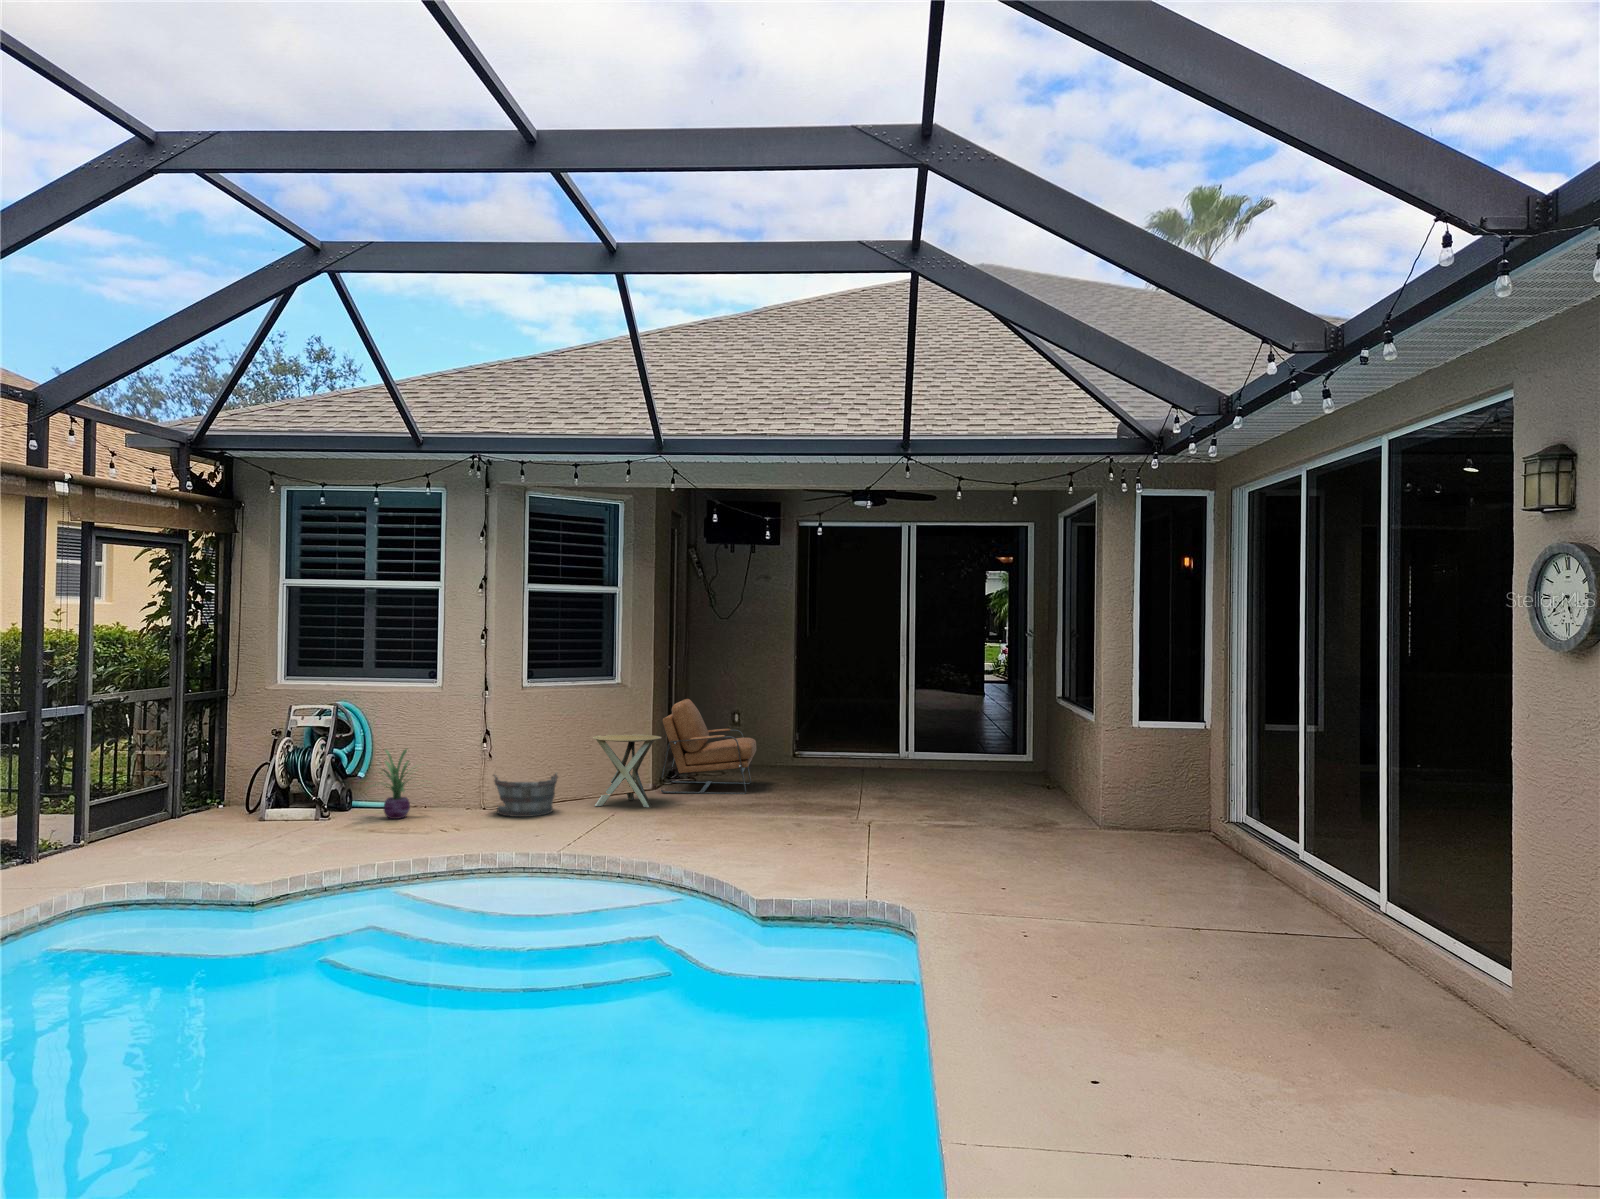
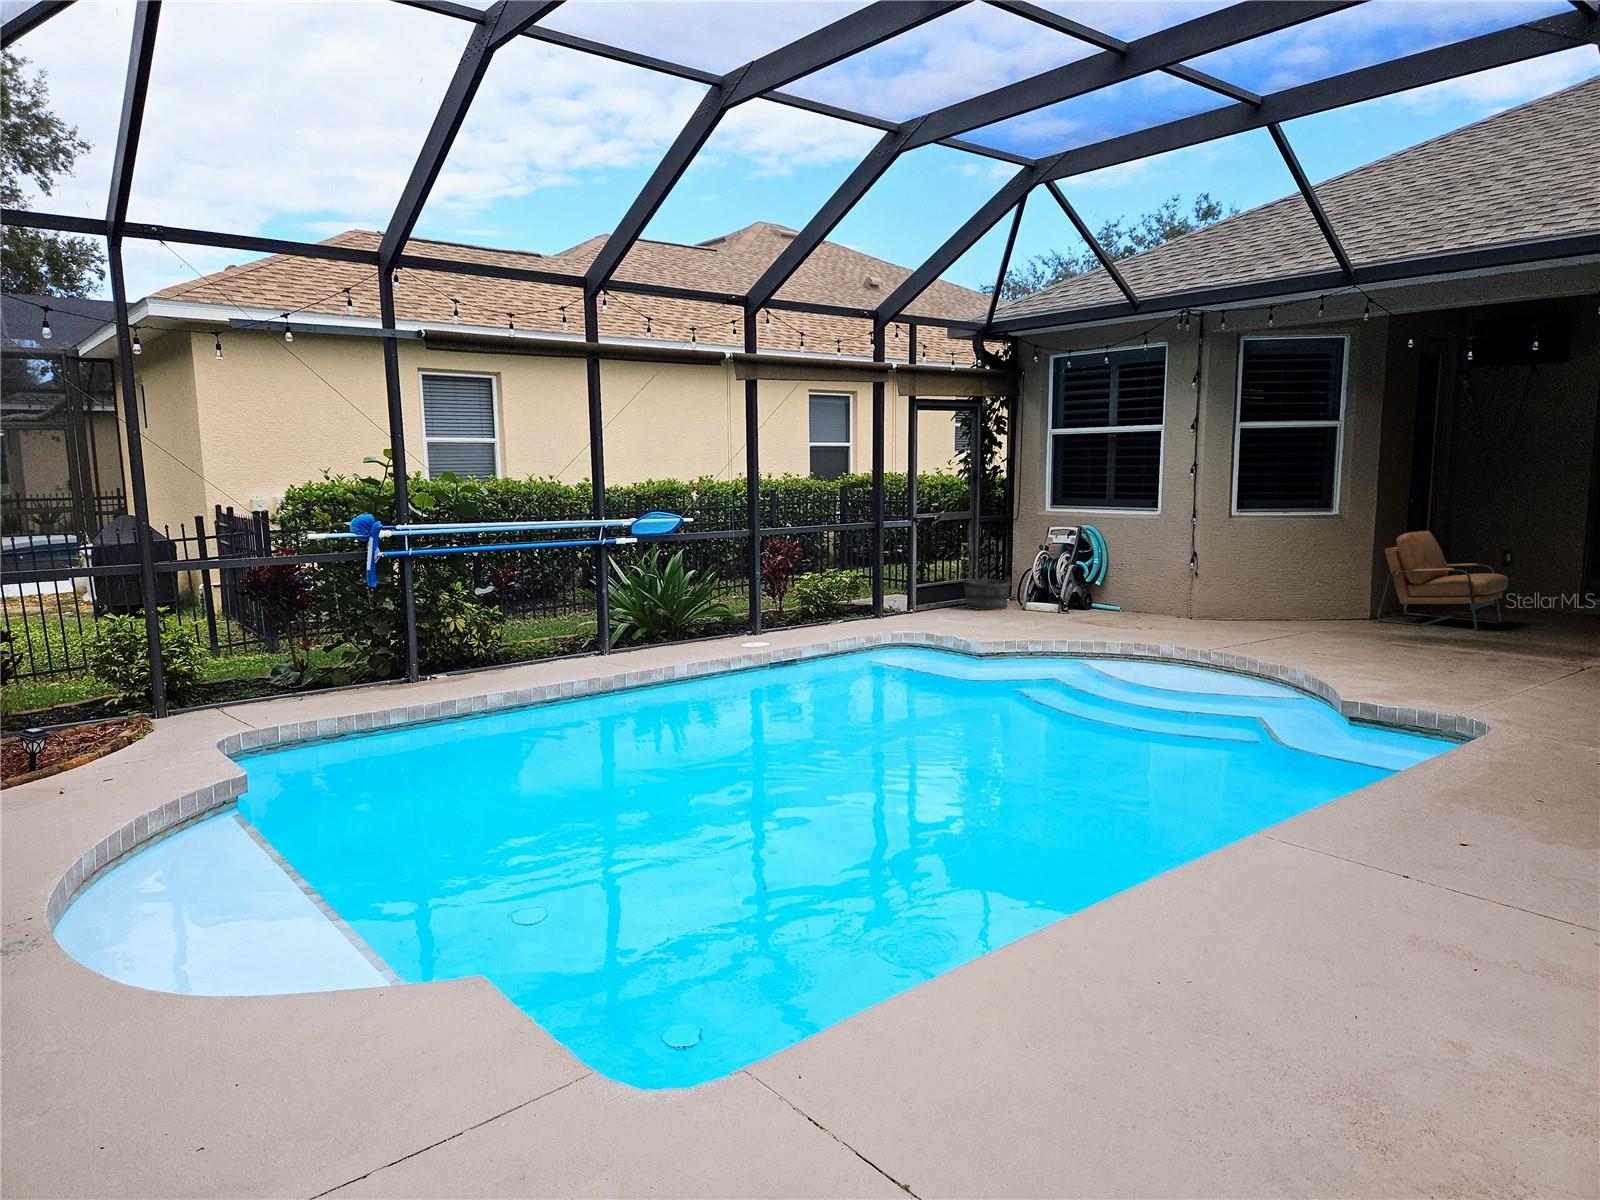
side table: present [593,734,662,807] -> none [1294,561,1369,631]
decorative plant: present [375,749,411,819] -> none [1090,561,1150,617]
bucket: present [494,773,558,817] -> present [964,577,1011,610]

